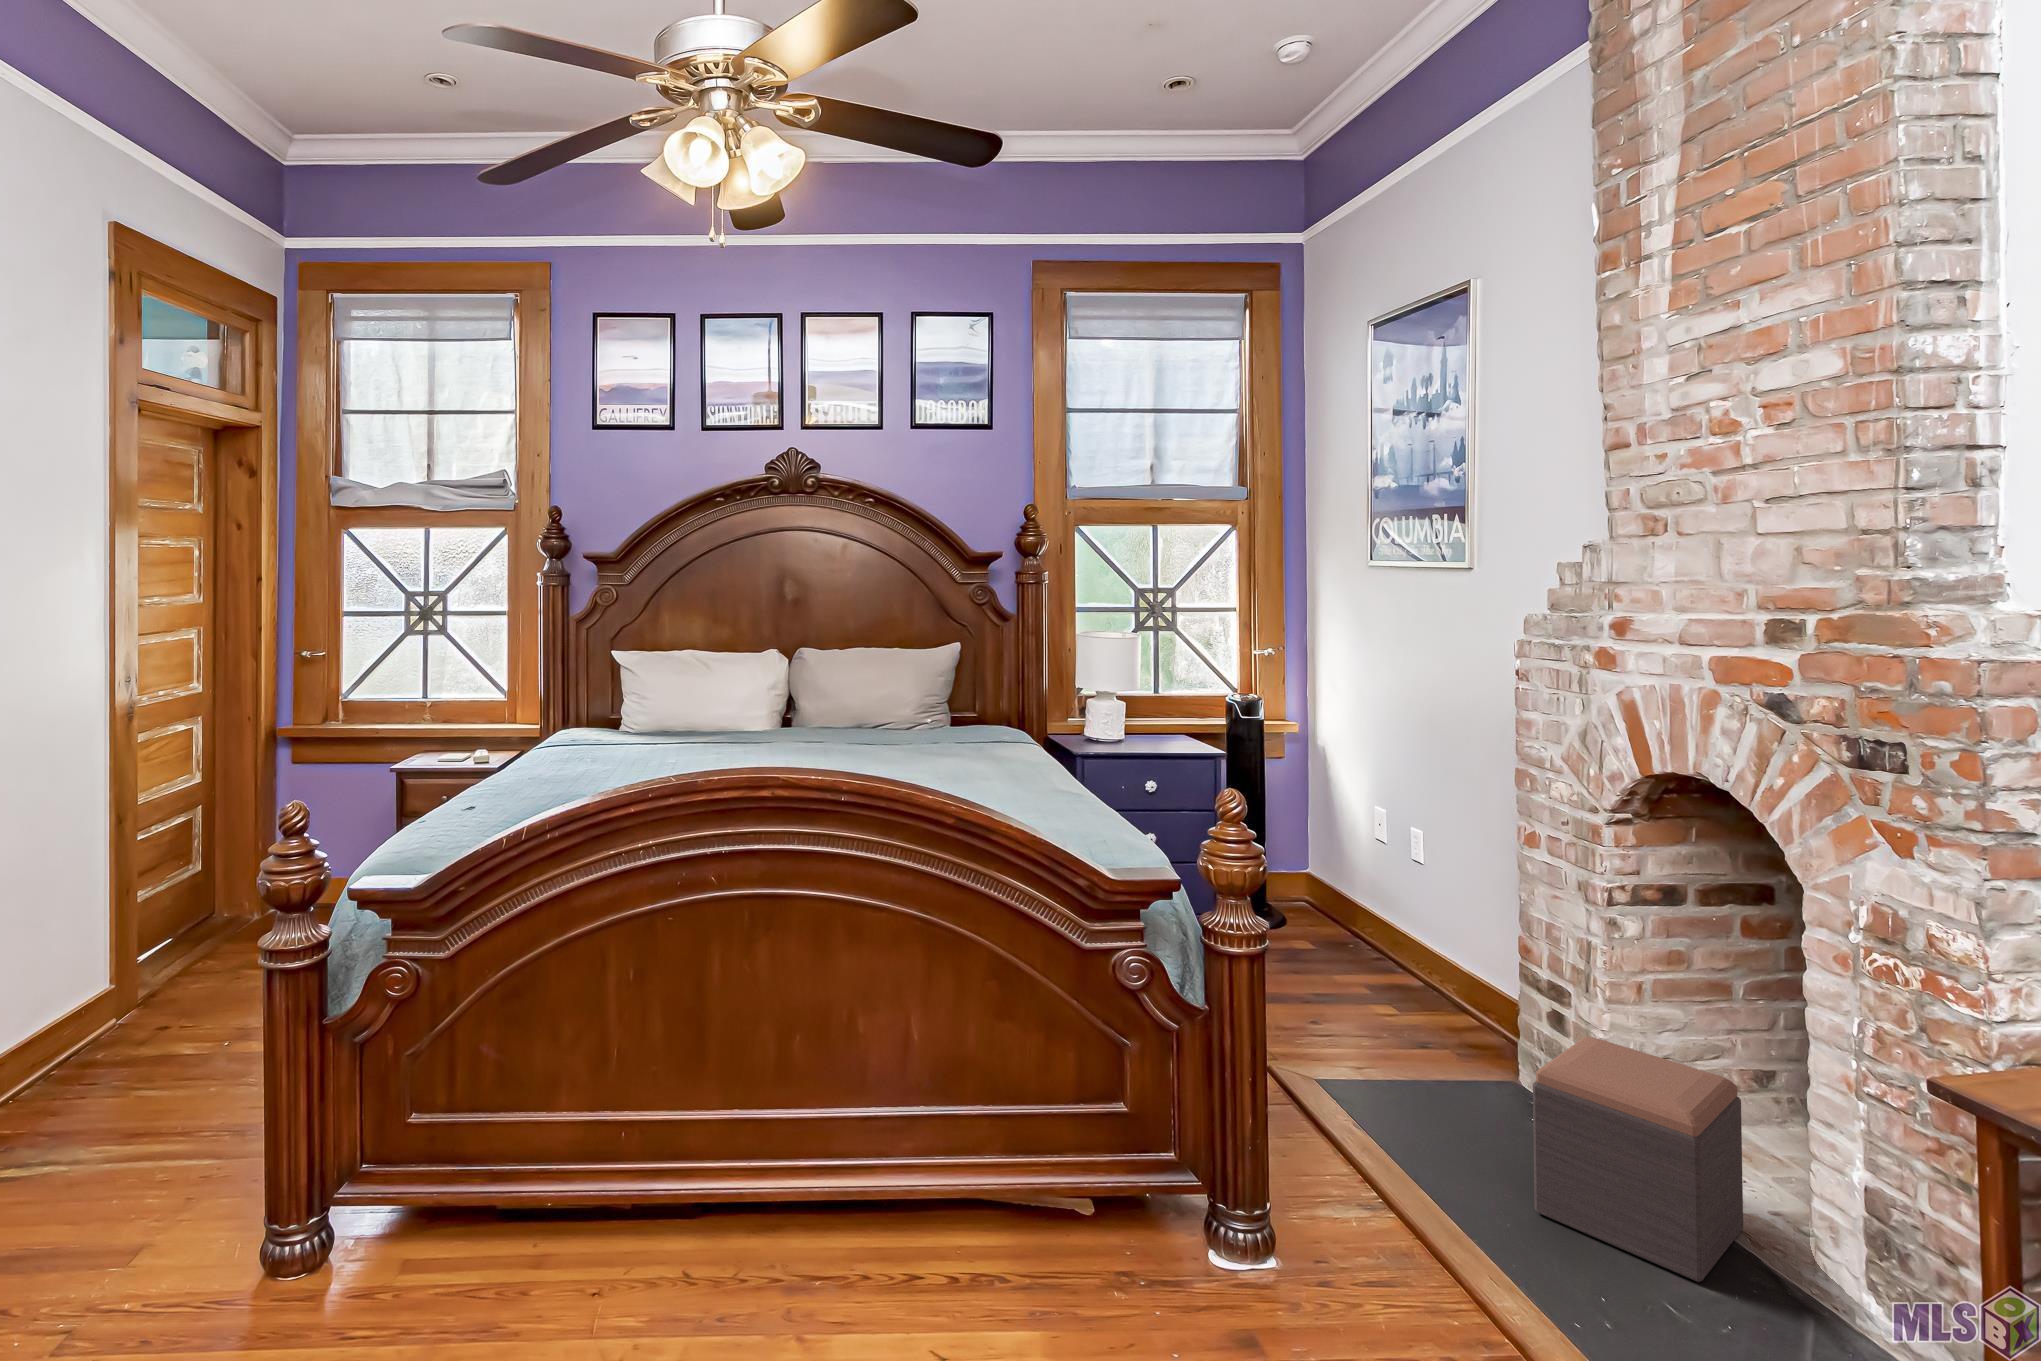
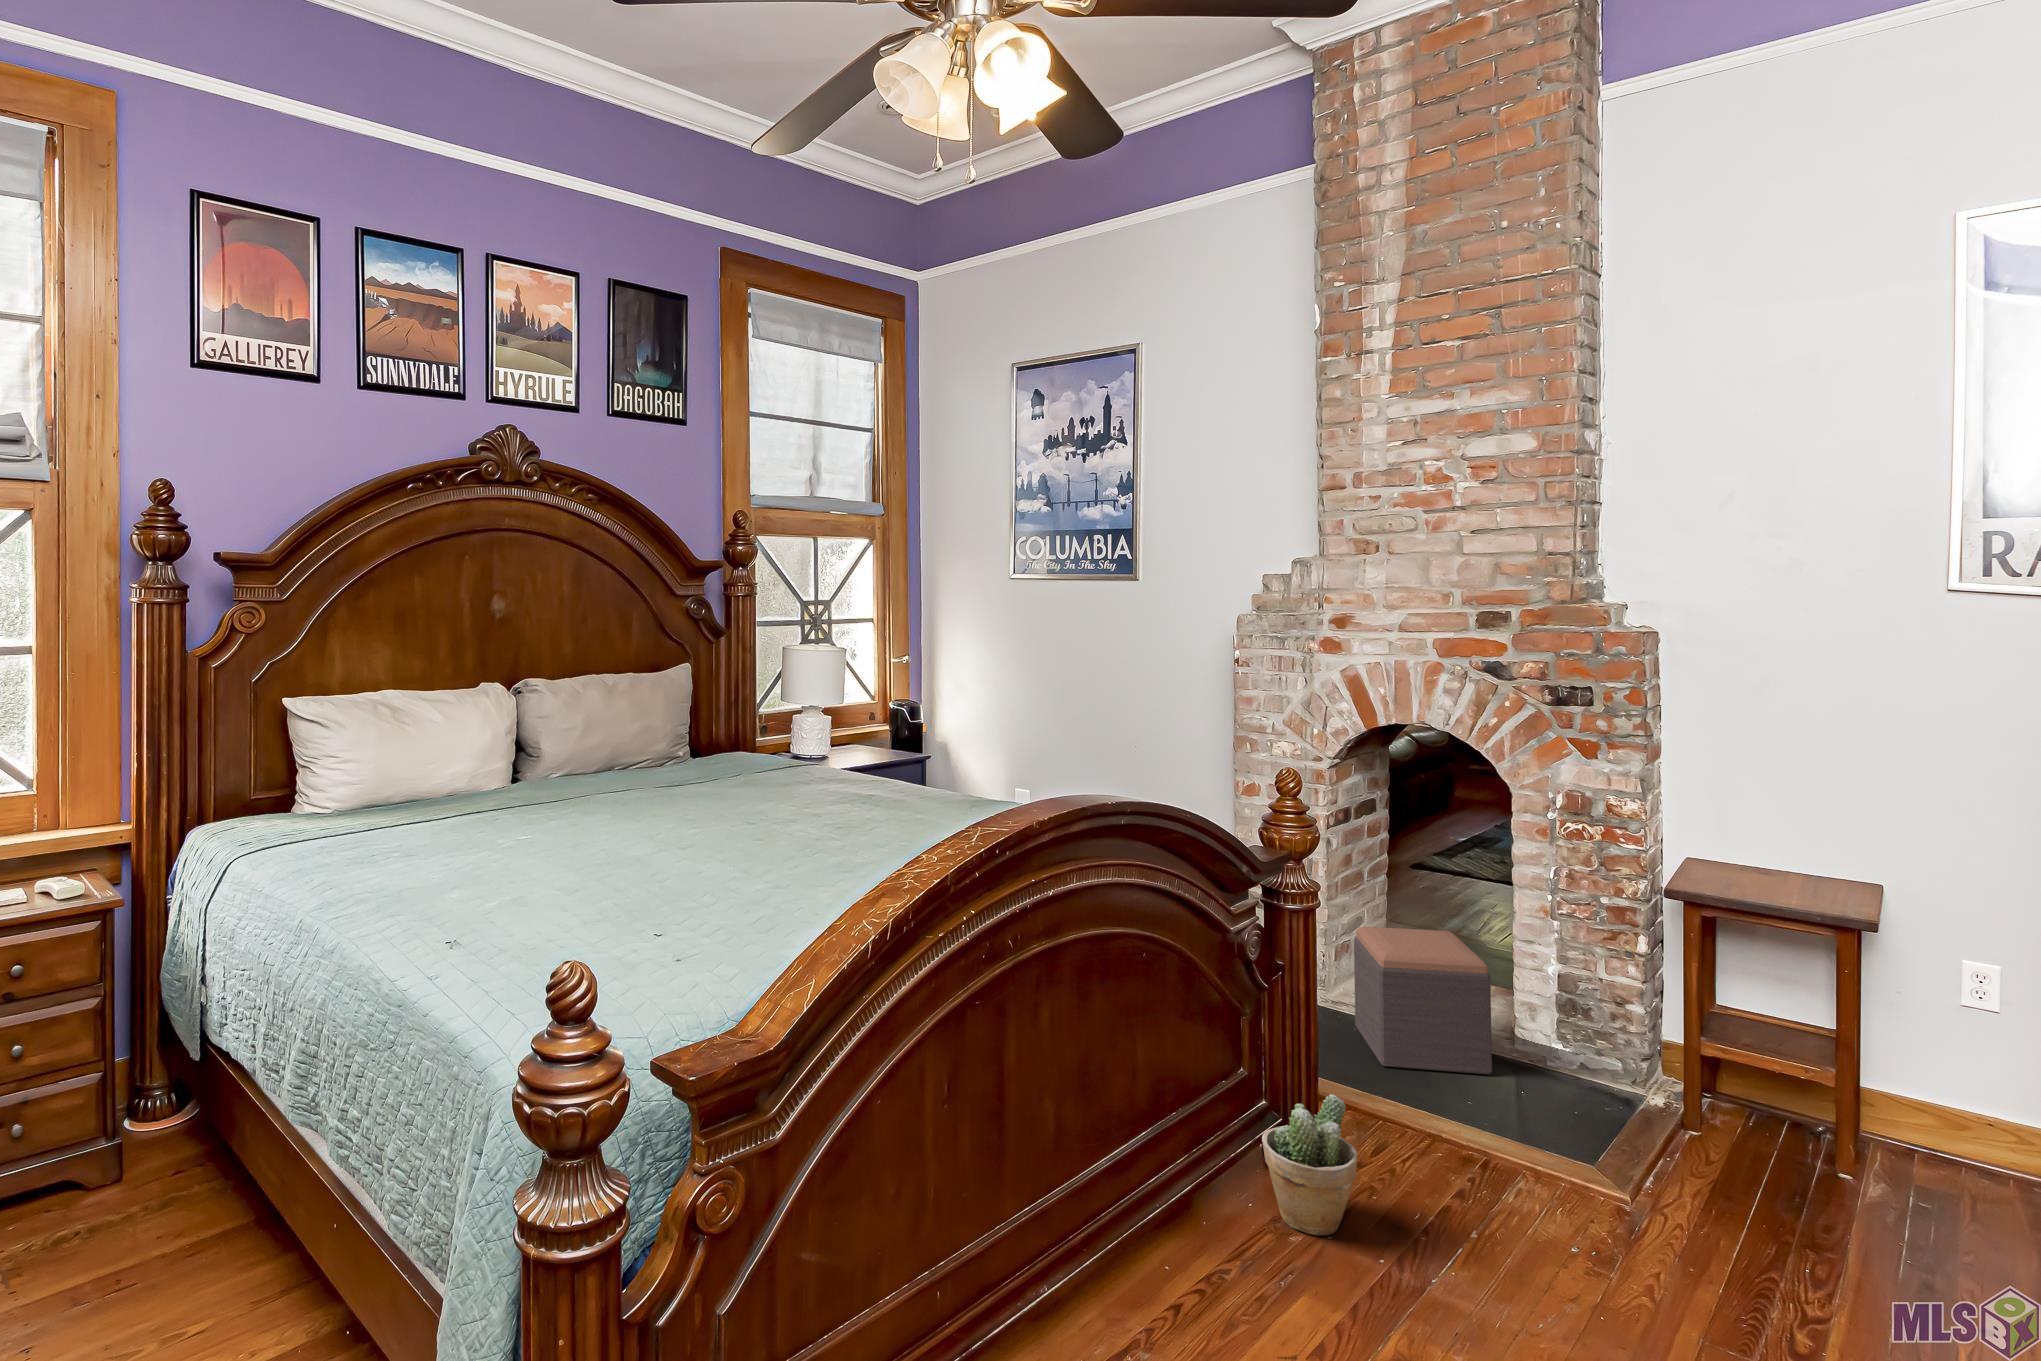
potted plant: none [1104,1146,1205,1296] -> present [1262,1094,1357,1235]

